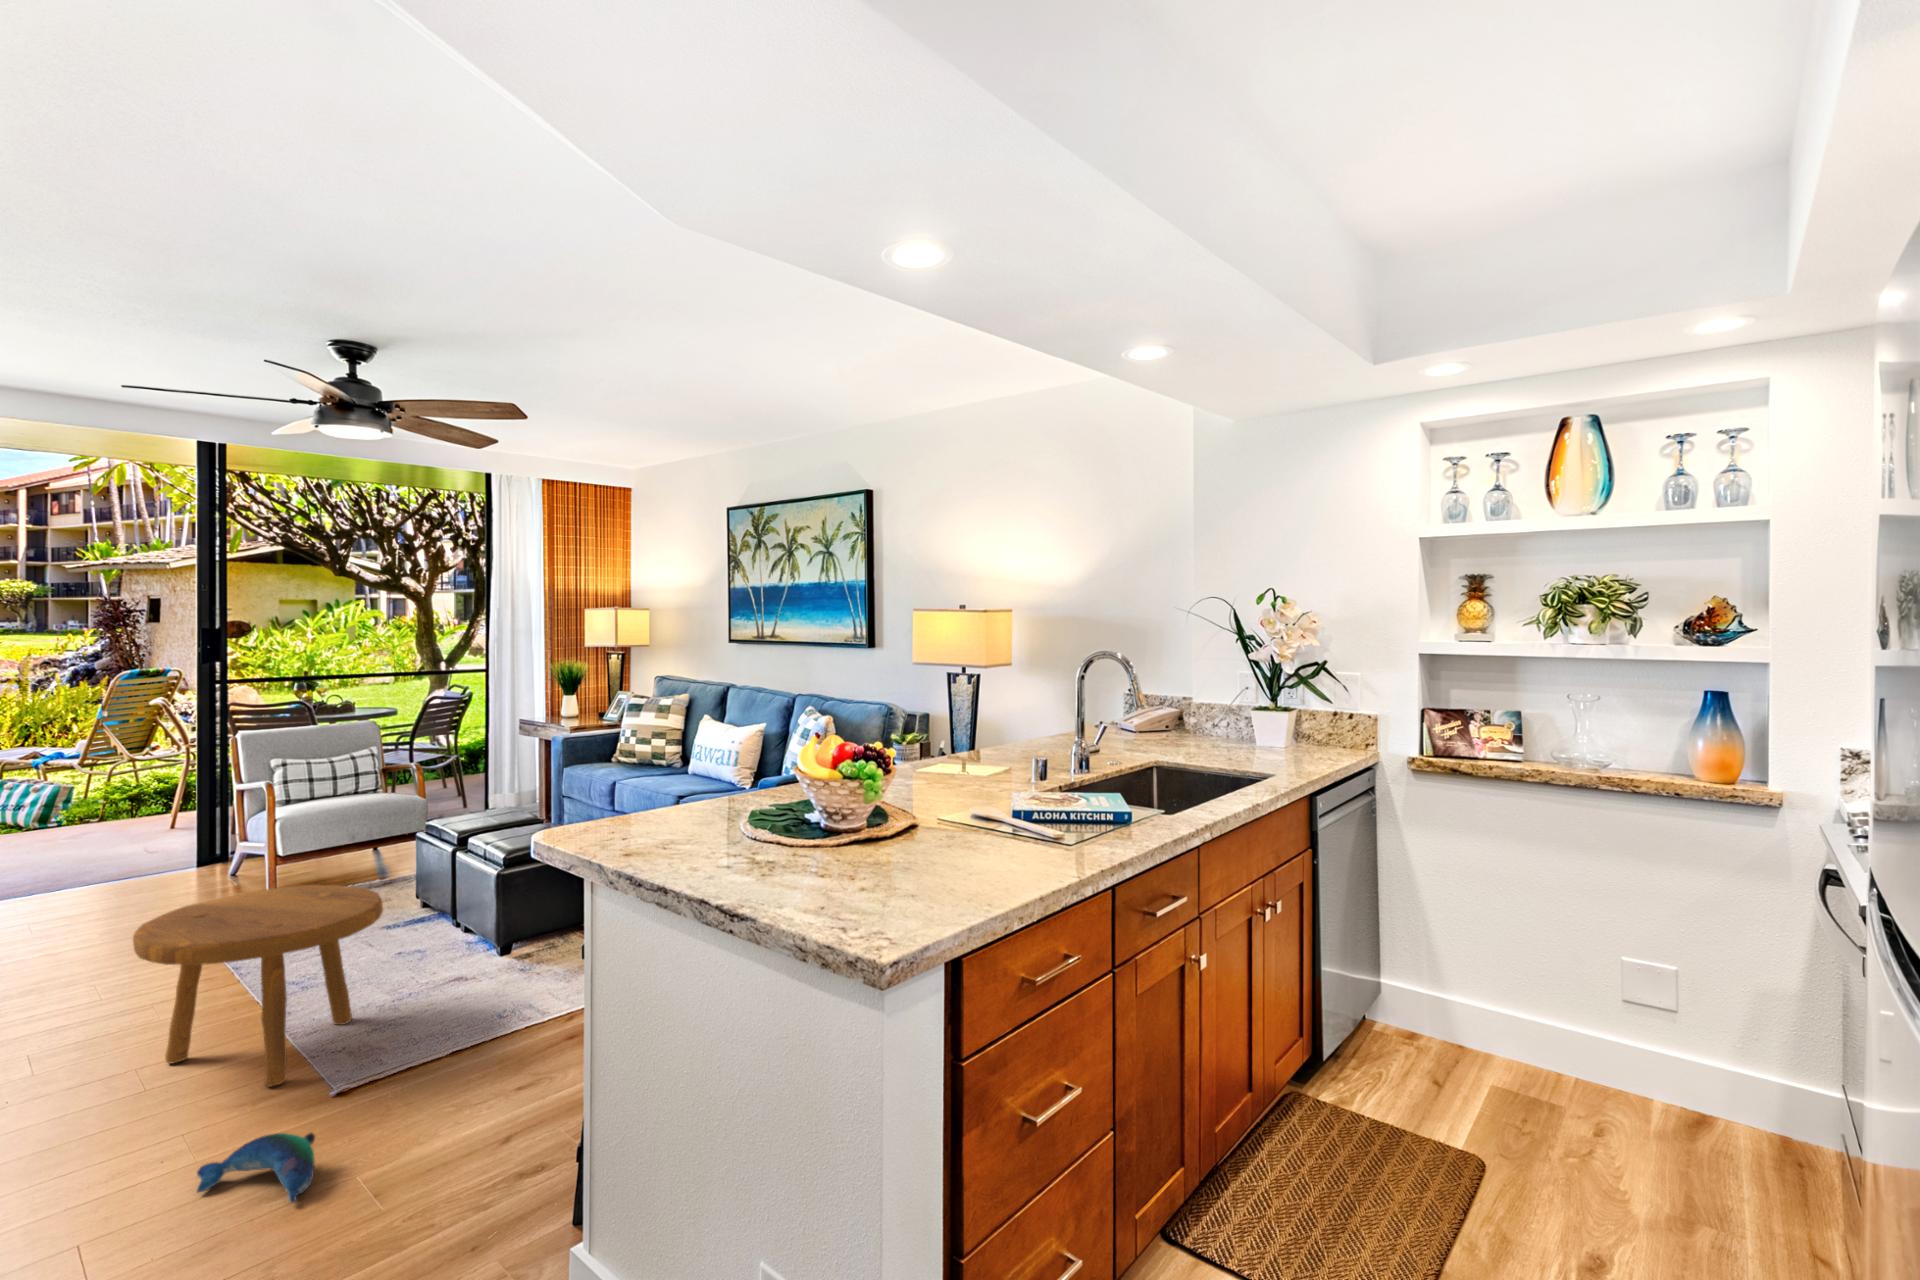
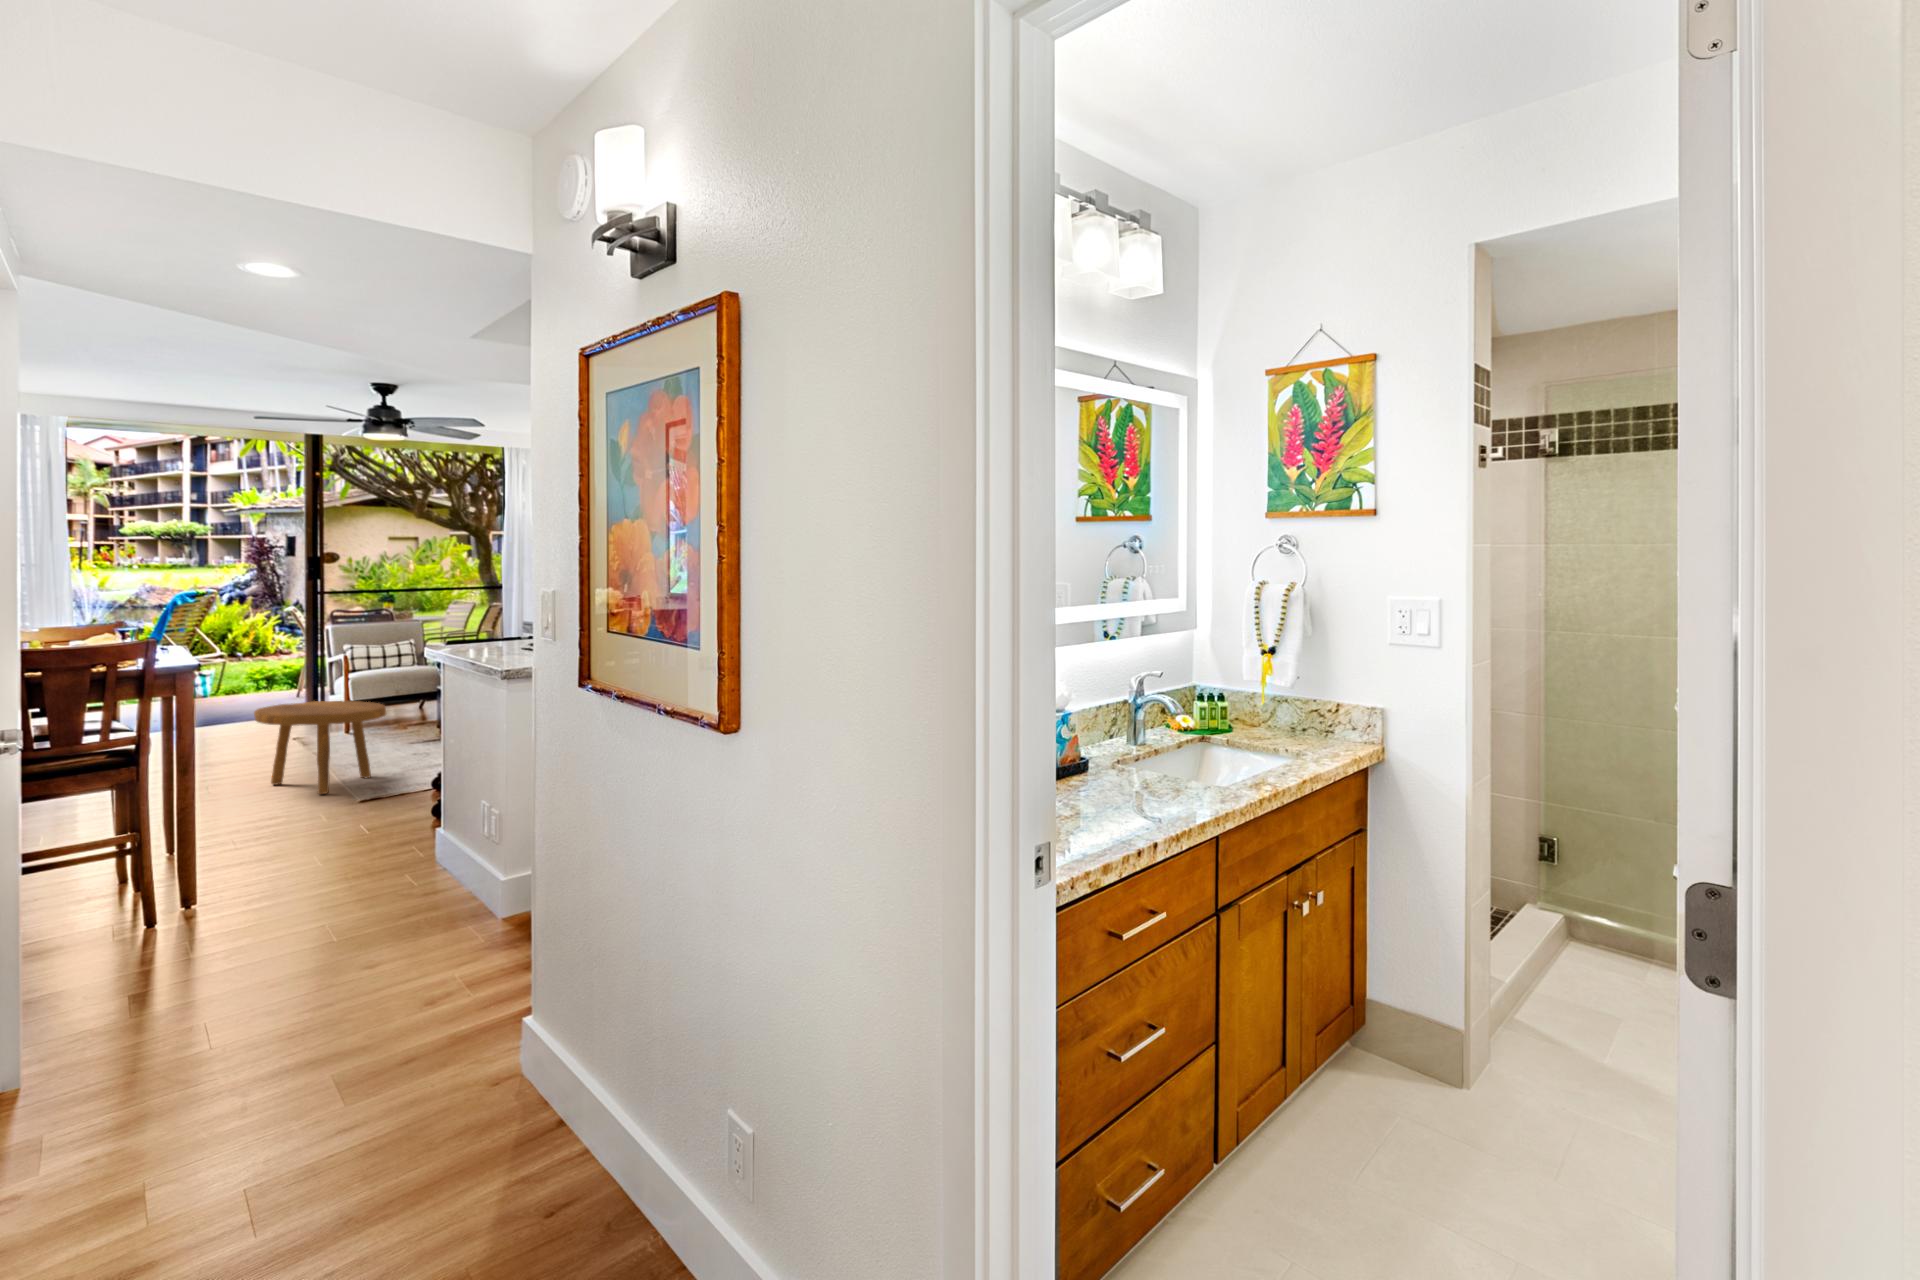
plush toy: present [197,1133,315,1203] -> none [277,799,333,825]

